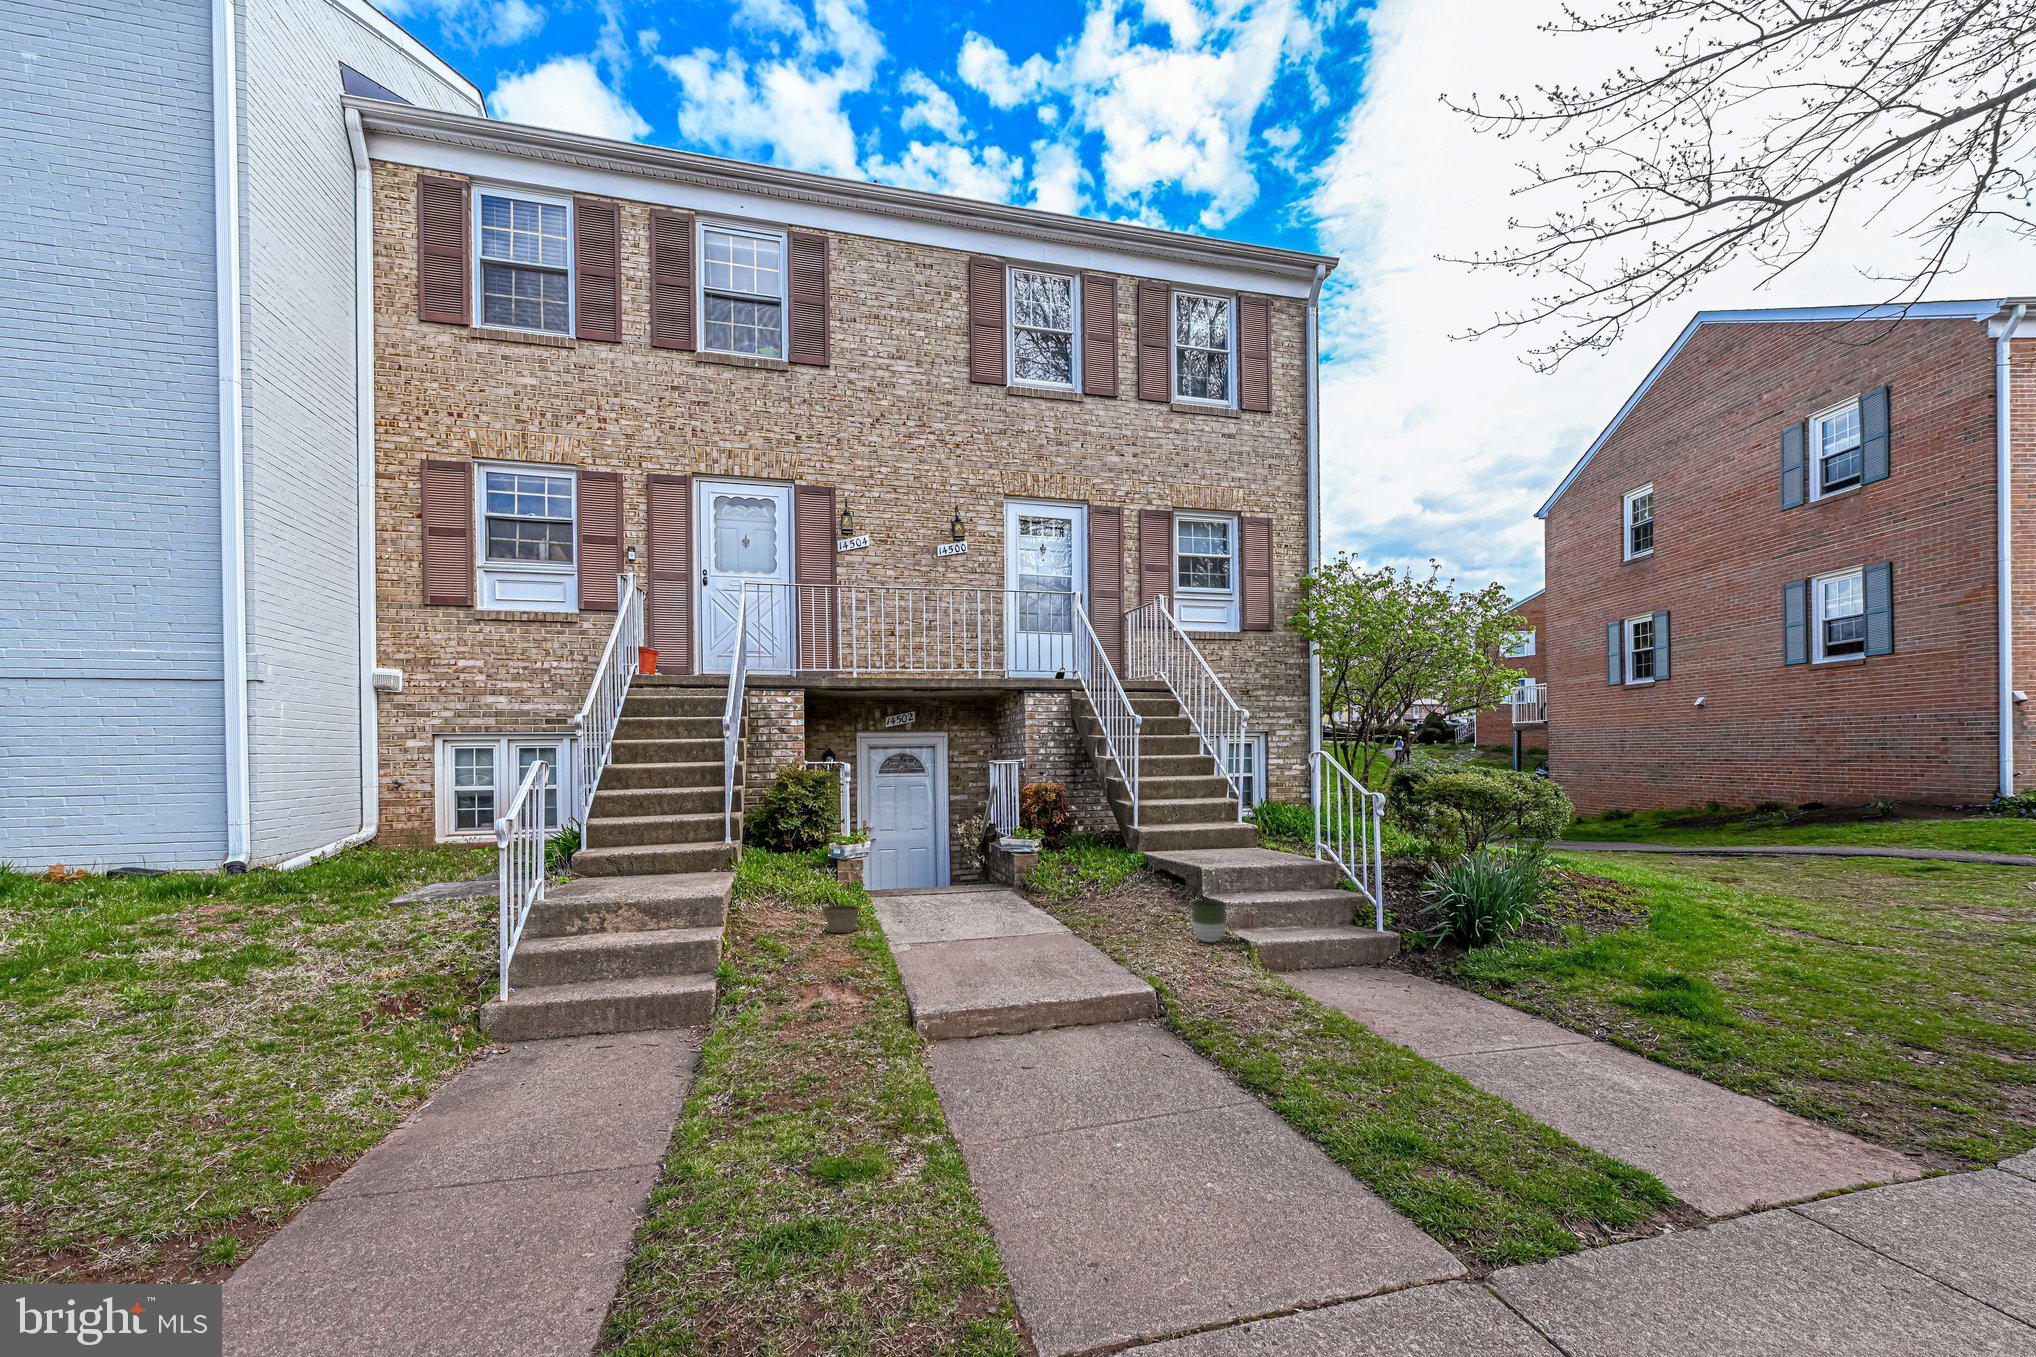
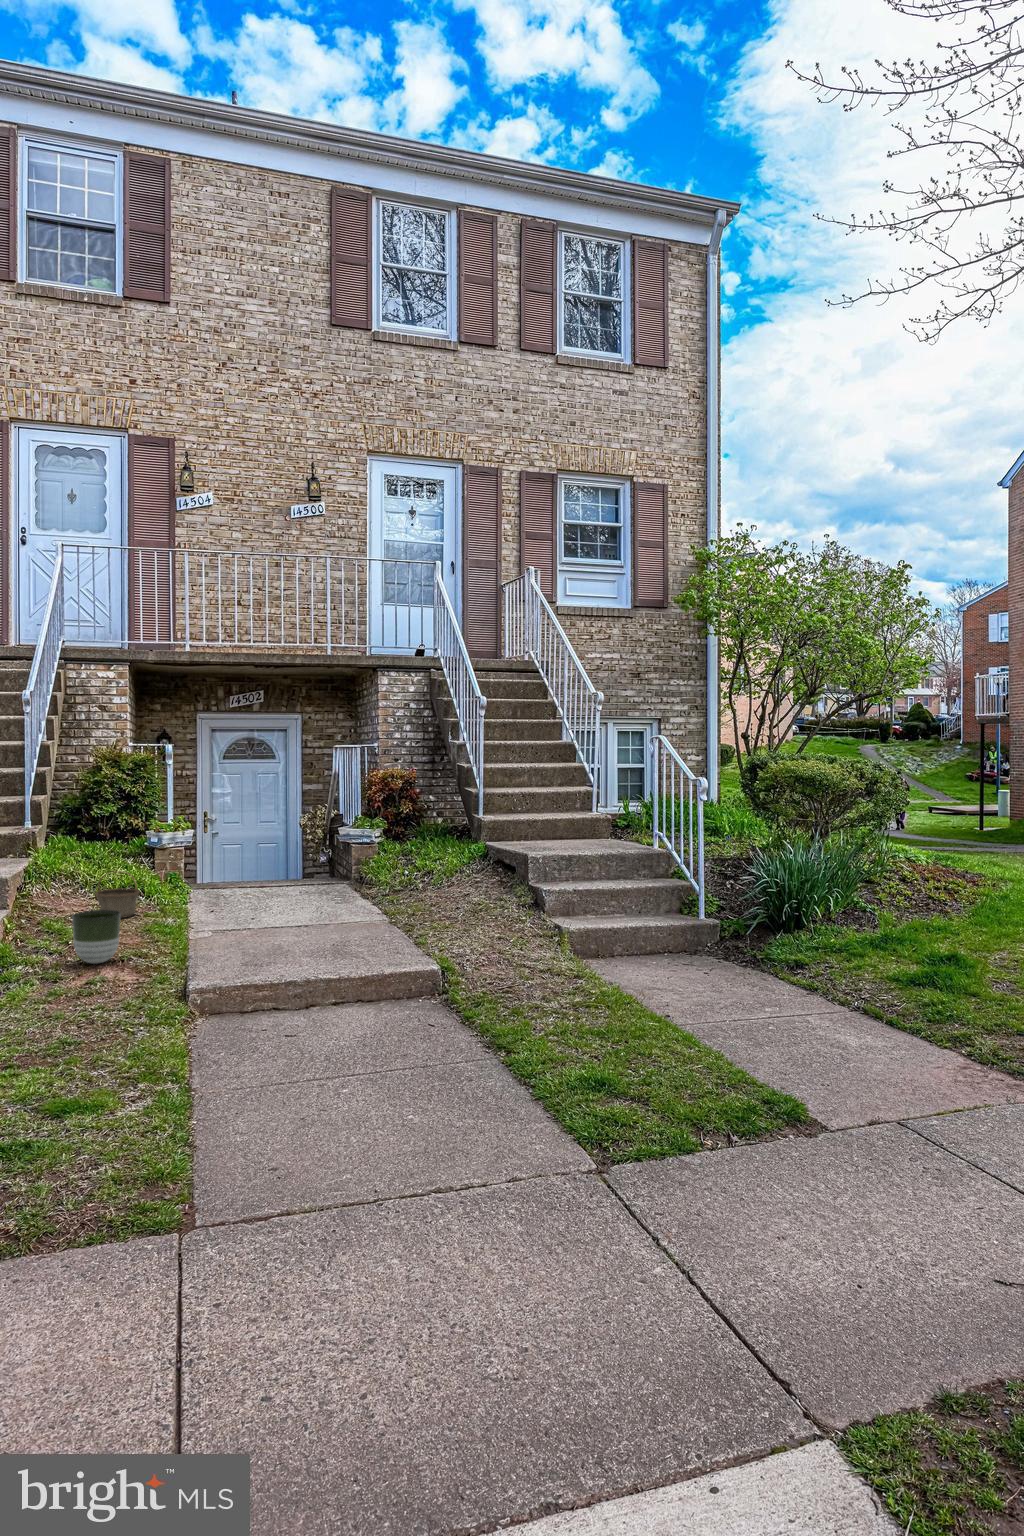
planter: present [1191,900,1226,942] -> present [72,910,120,964]

